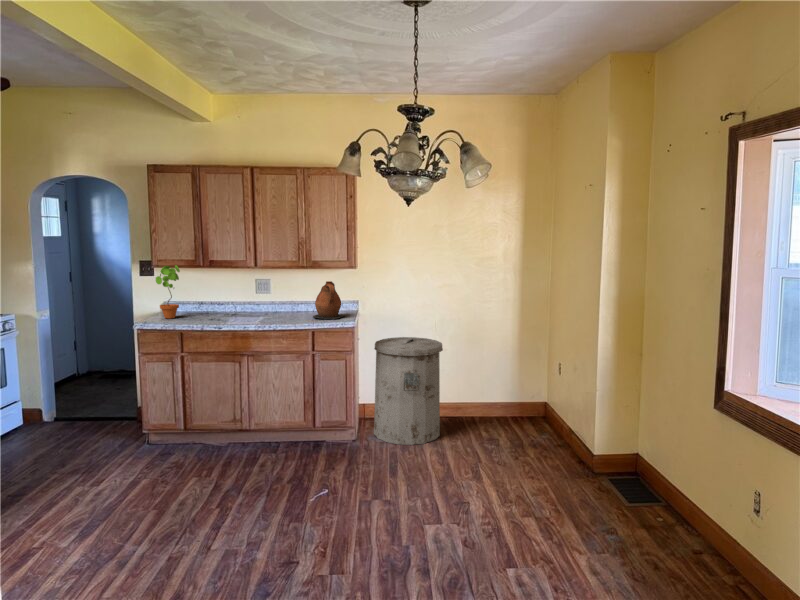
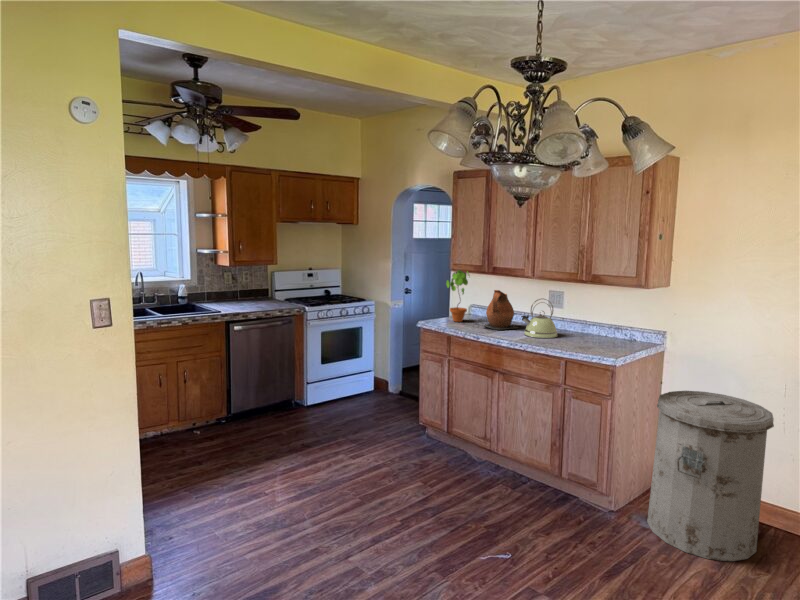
ceramic pitcher: present [313,281,344,319] -> present [484,290,518,329]
kettle: none [253,284,283,319] -> present [521,298,558,338]

